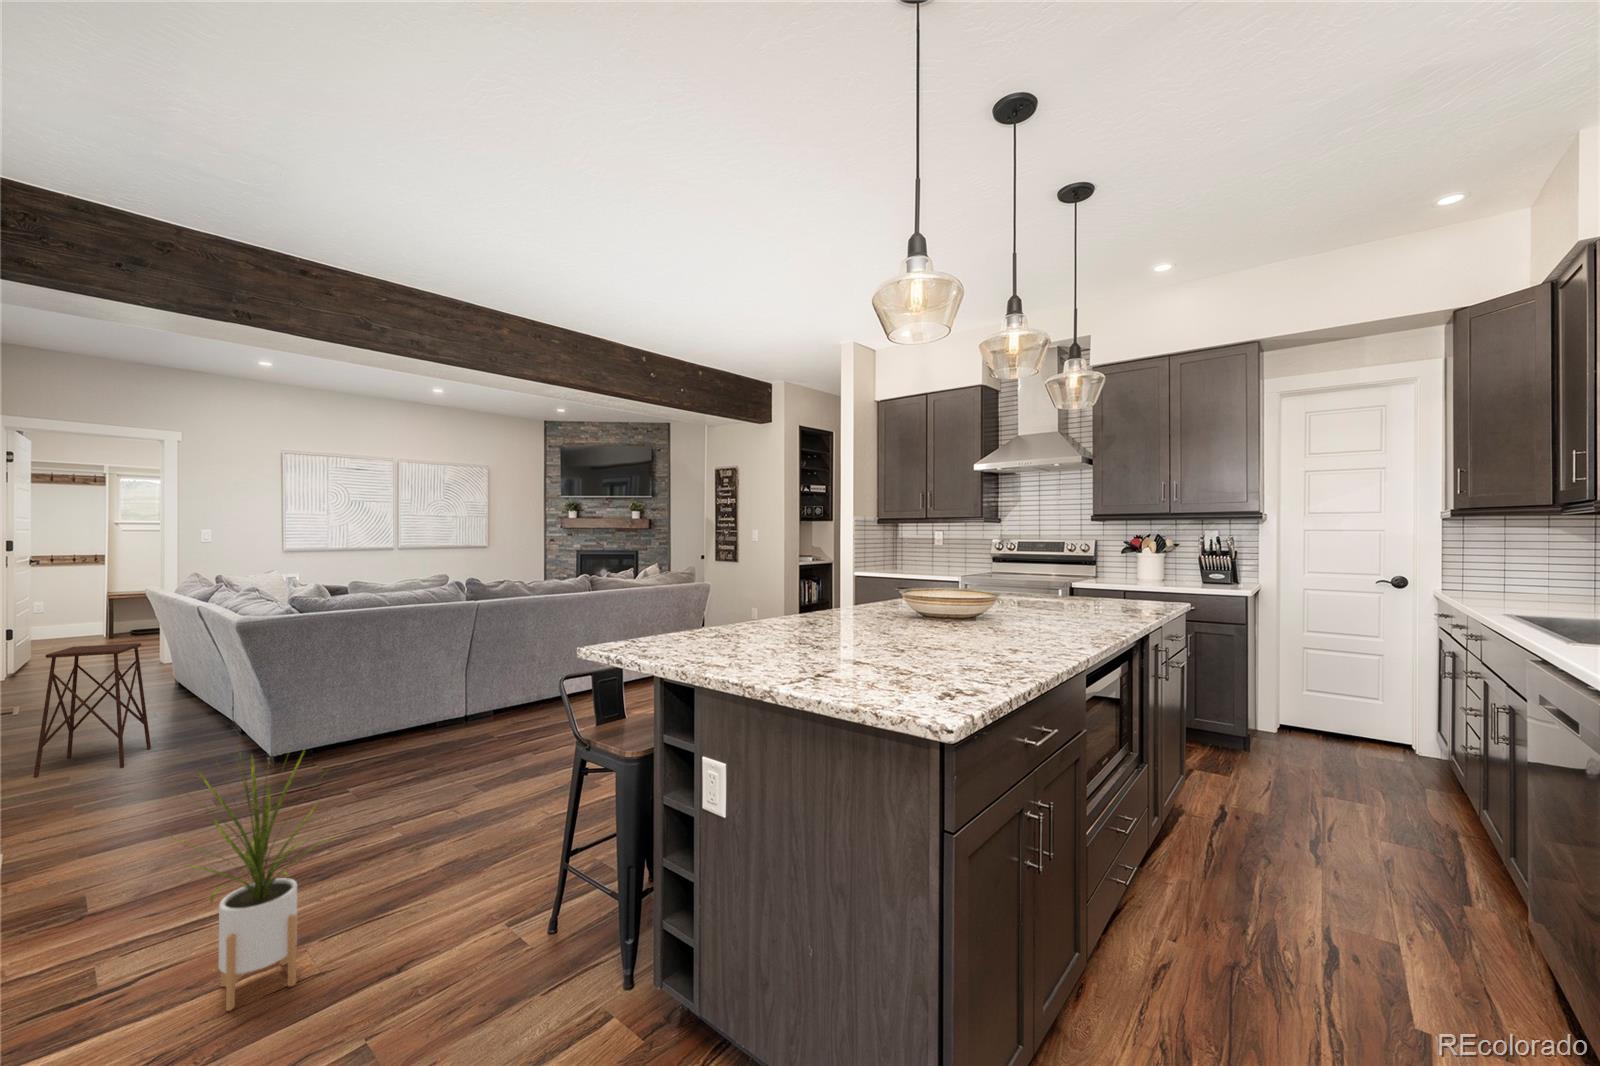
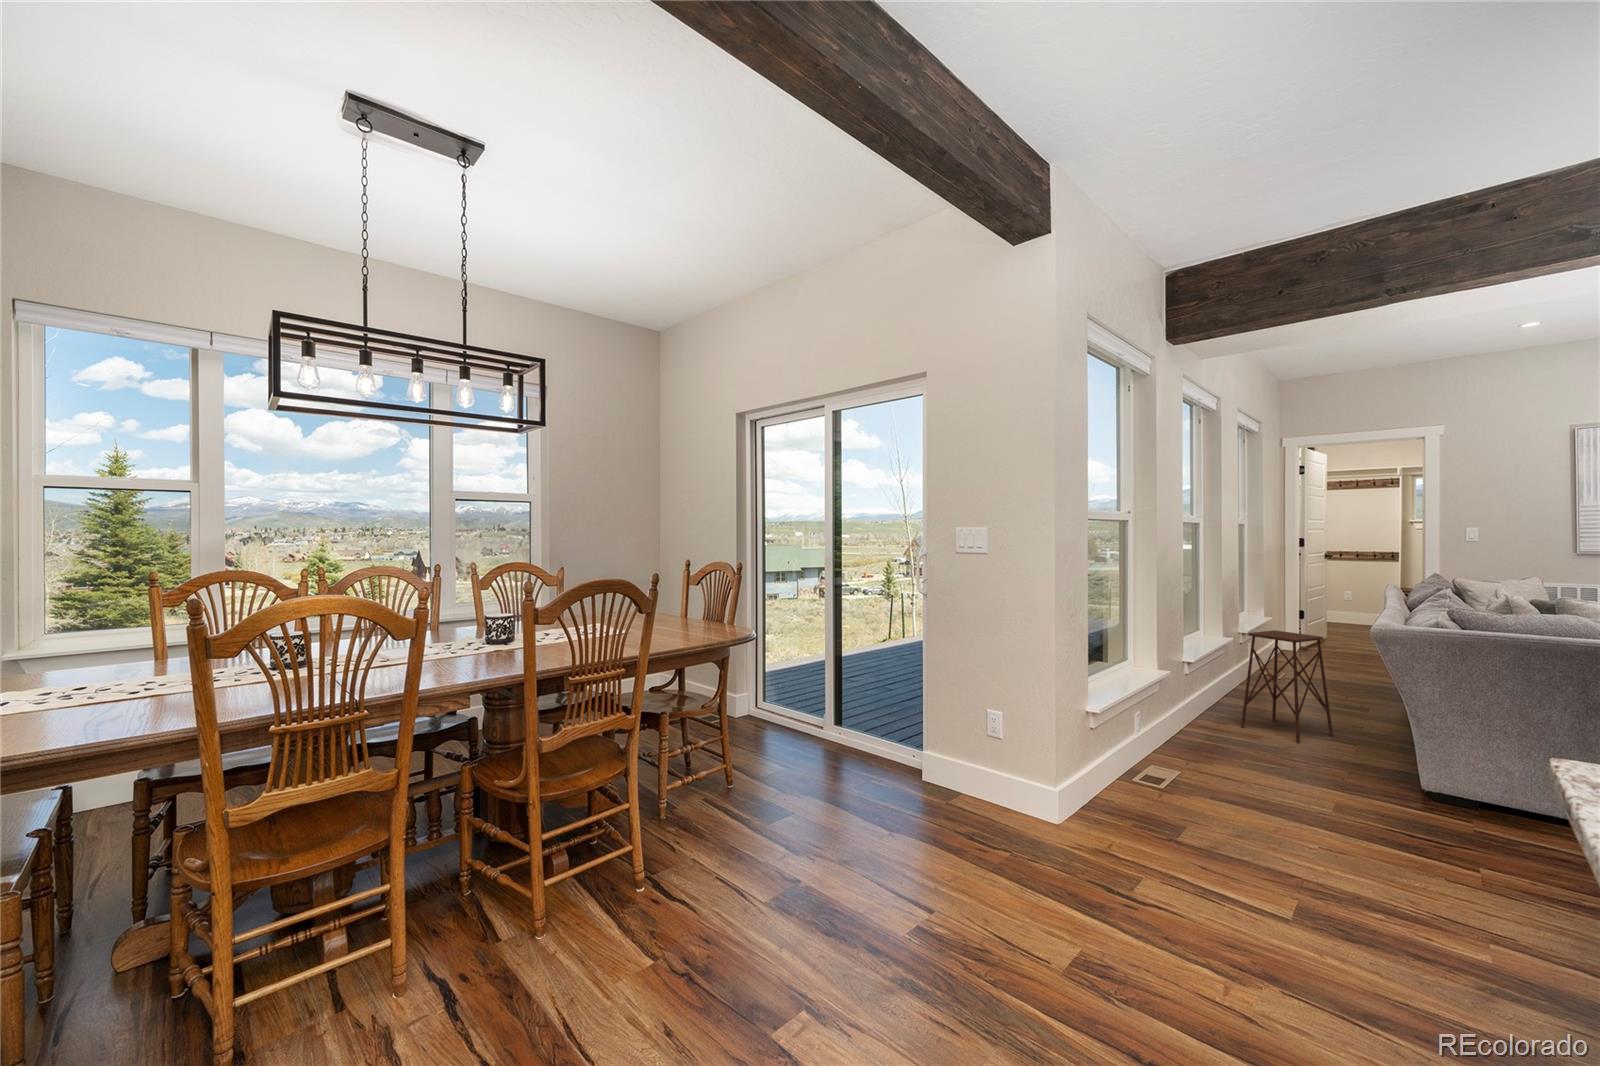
house plant: present [187,750,336,1011] -> none [1126,741,1281,1007]

